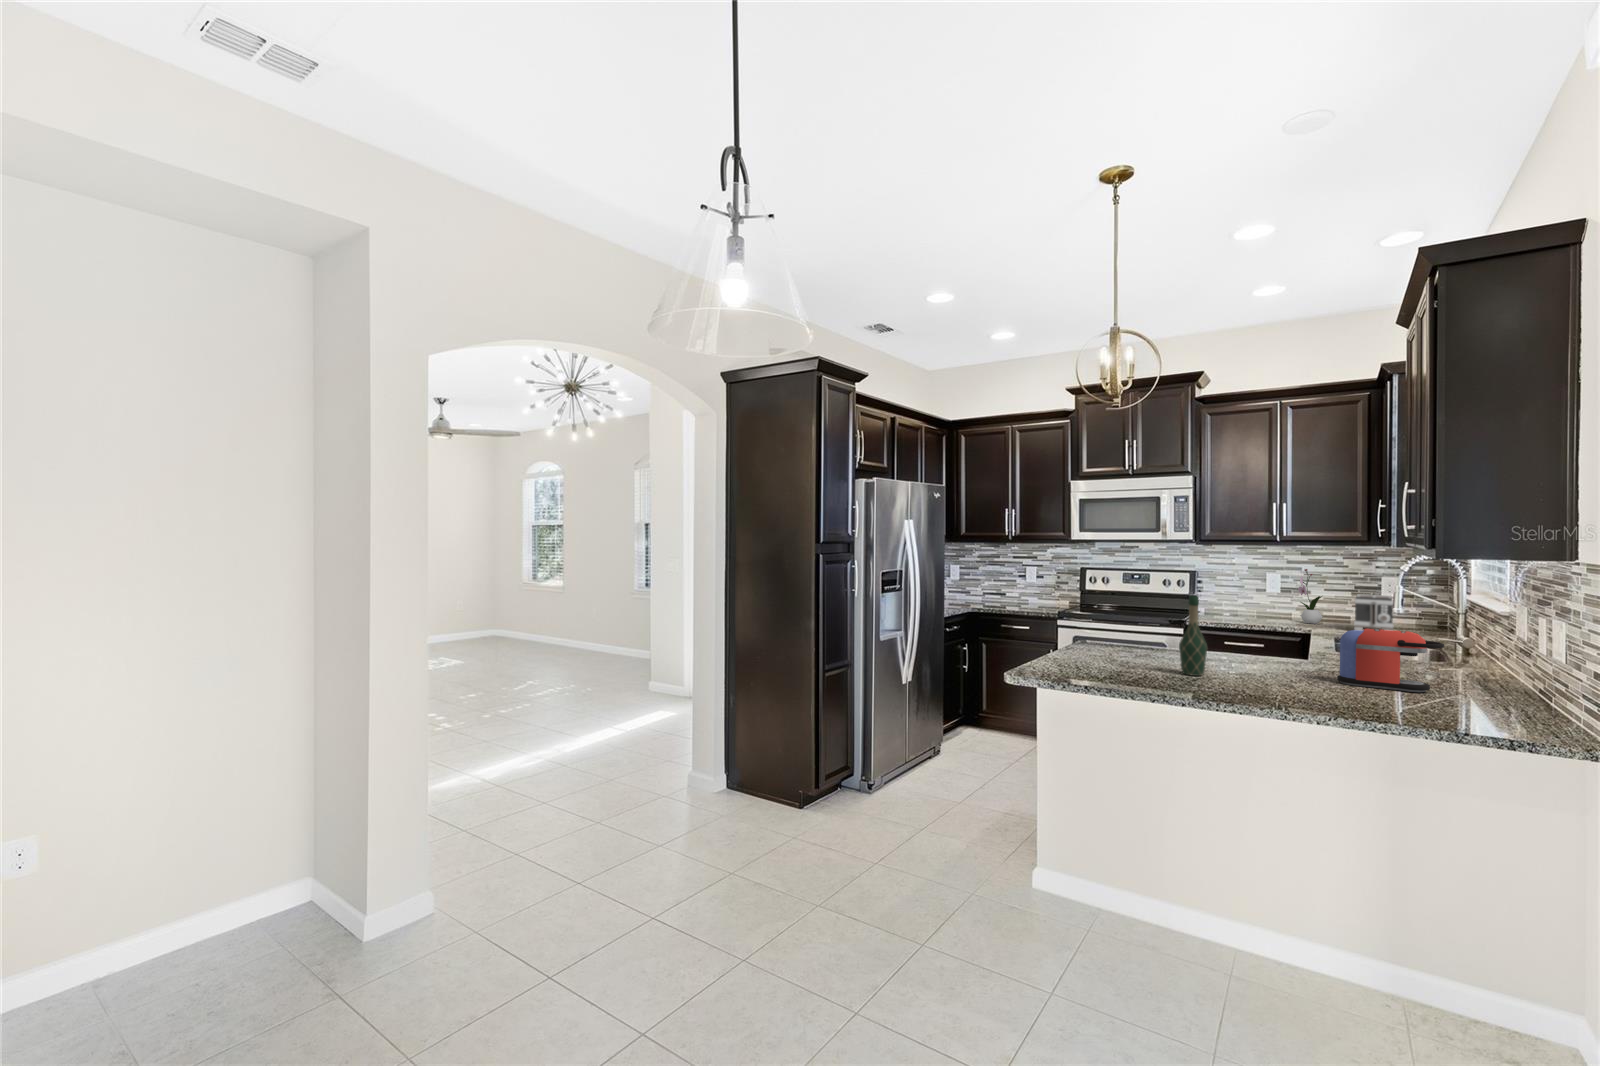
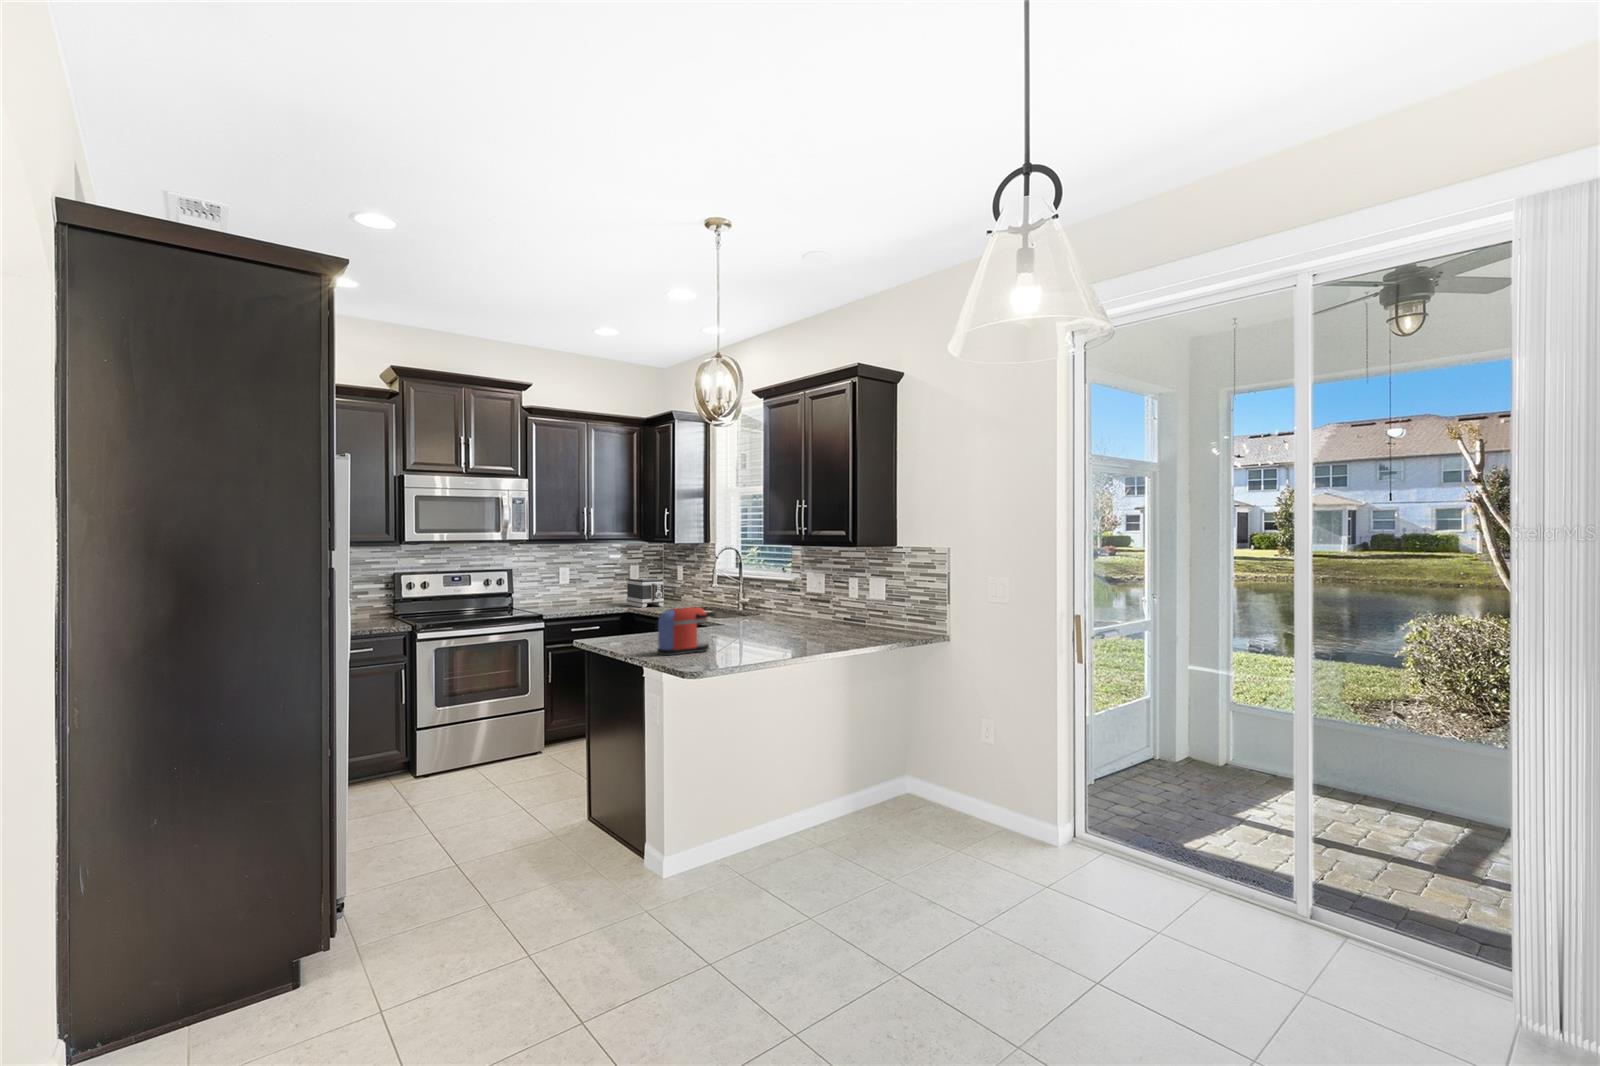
flower arrangement: present [1298,569,1323,624] -> none [587,561,607,606]
wine bottle: present [1179,595,1207,676] -> none [750,587,770,651]
coffee maker: present [1337,629,1444,692] -> present [657,607,715,655]

